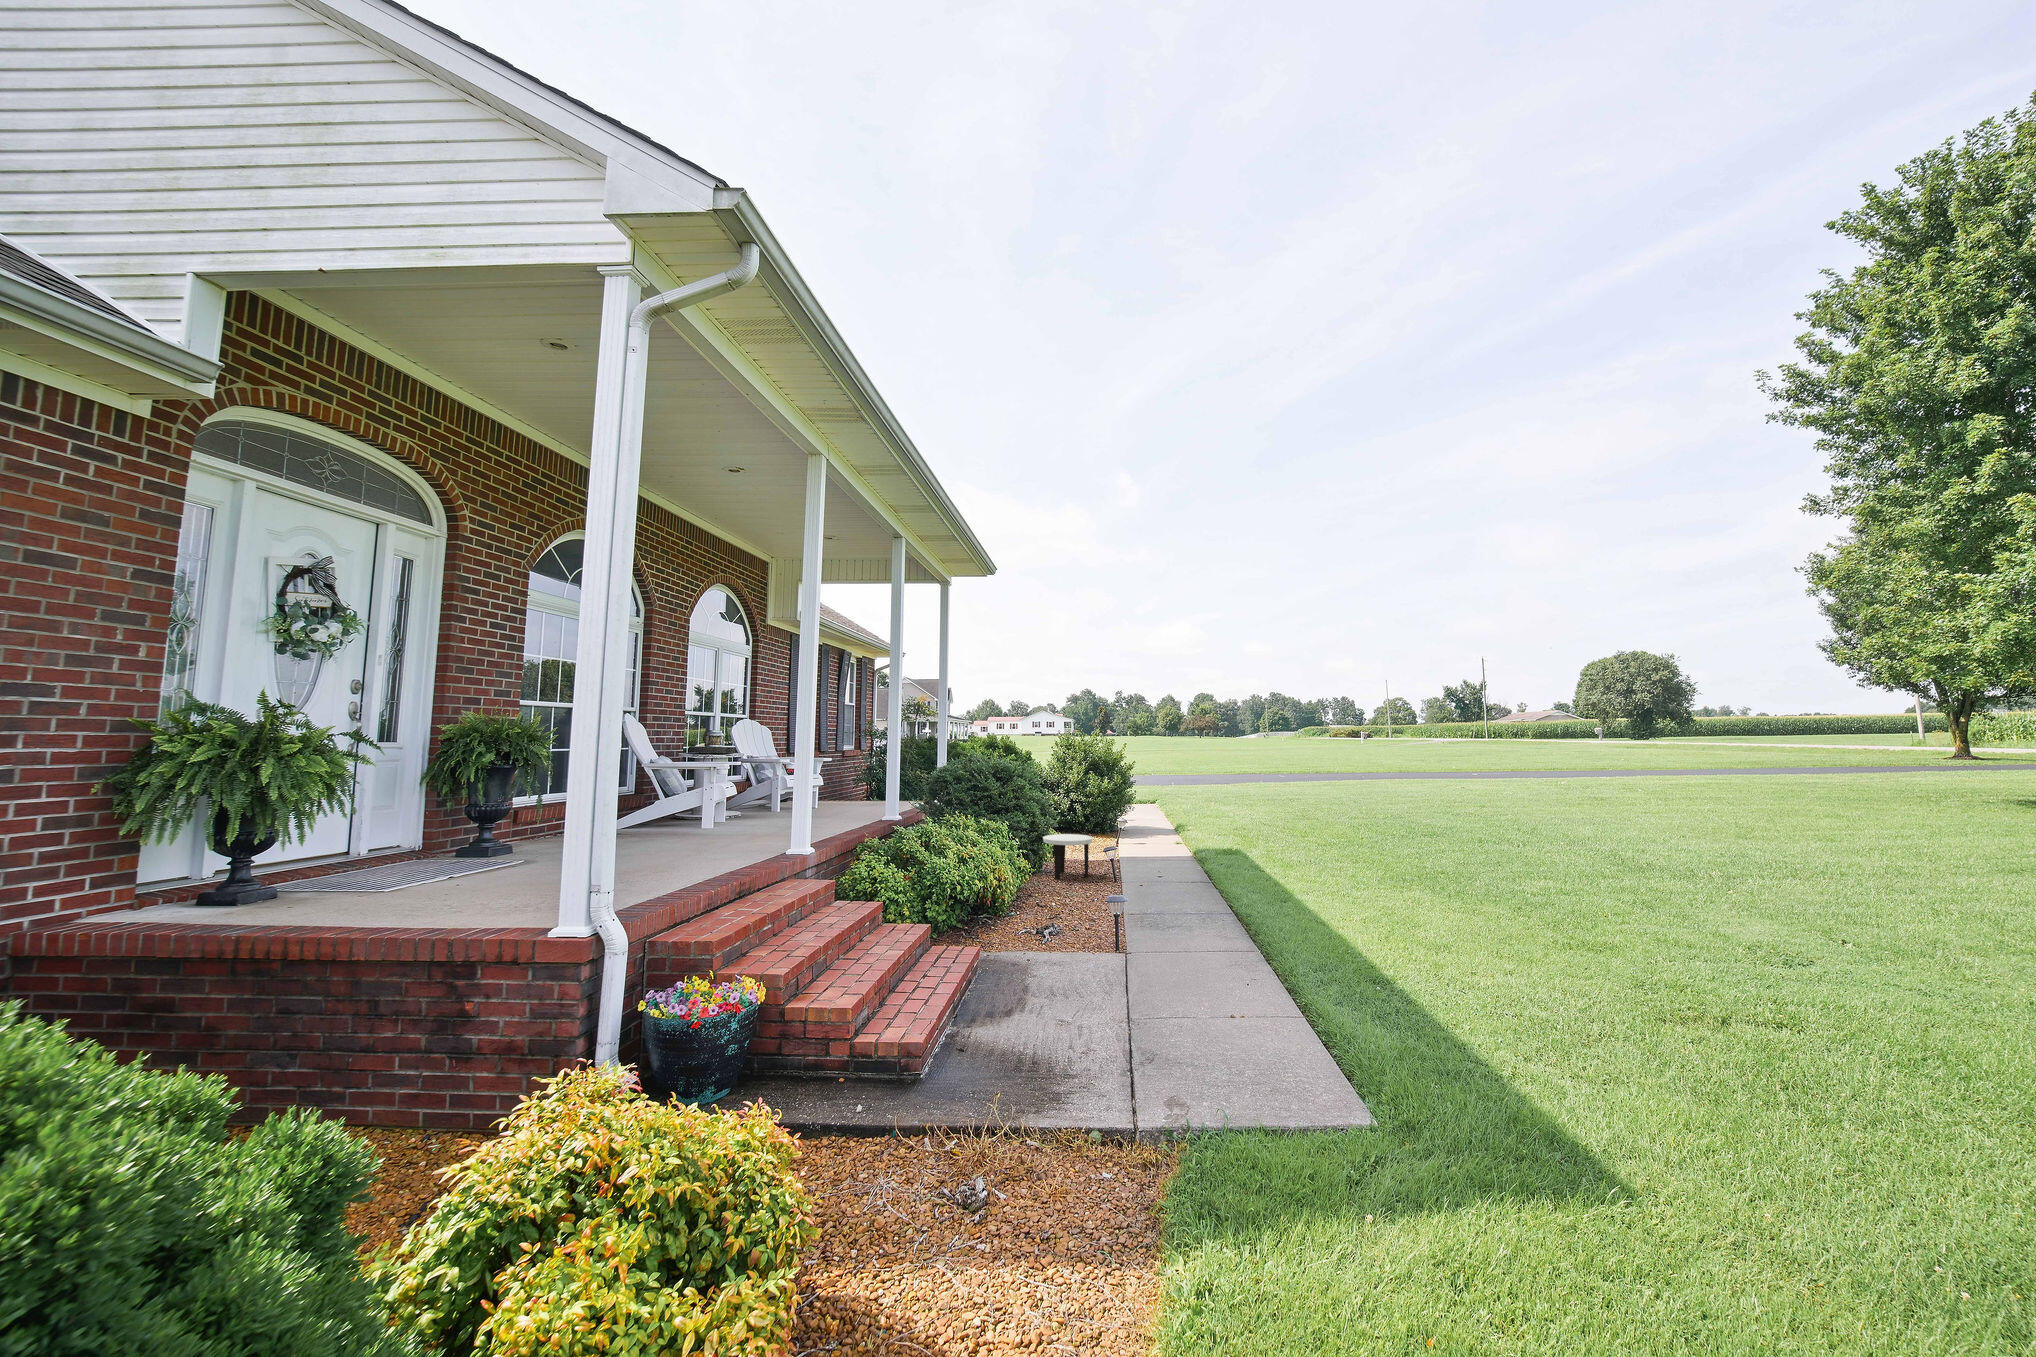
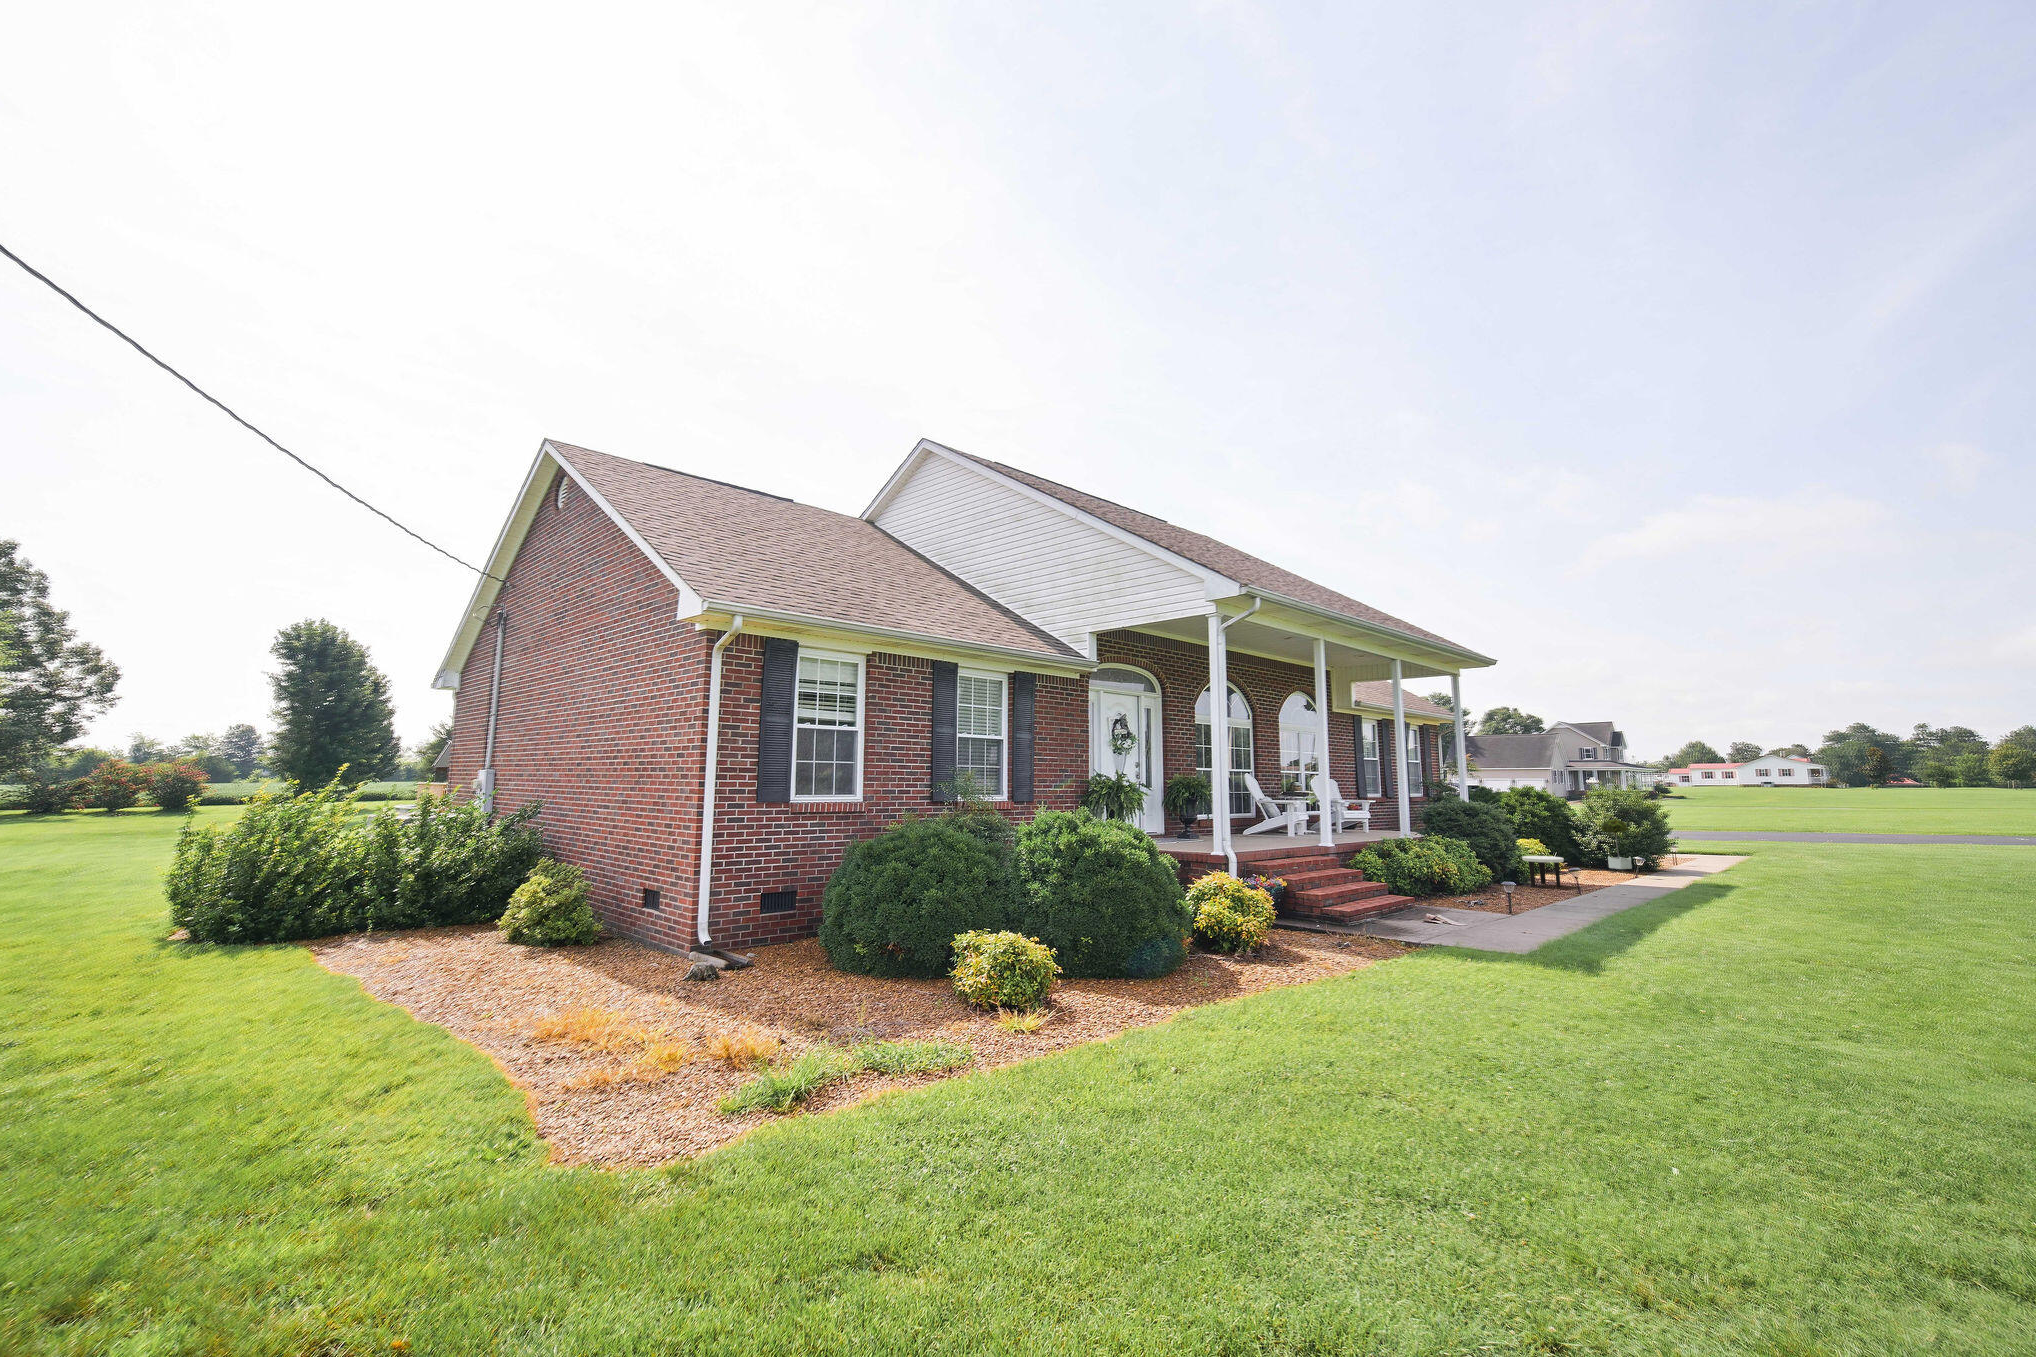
potted tree: none [1075,776,1100,836] -> present [1602,819,1632,869]

